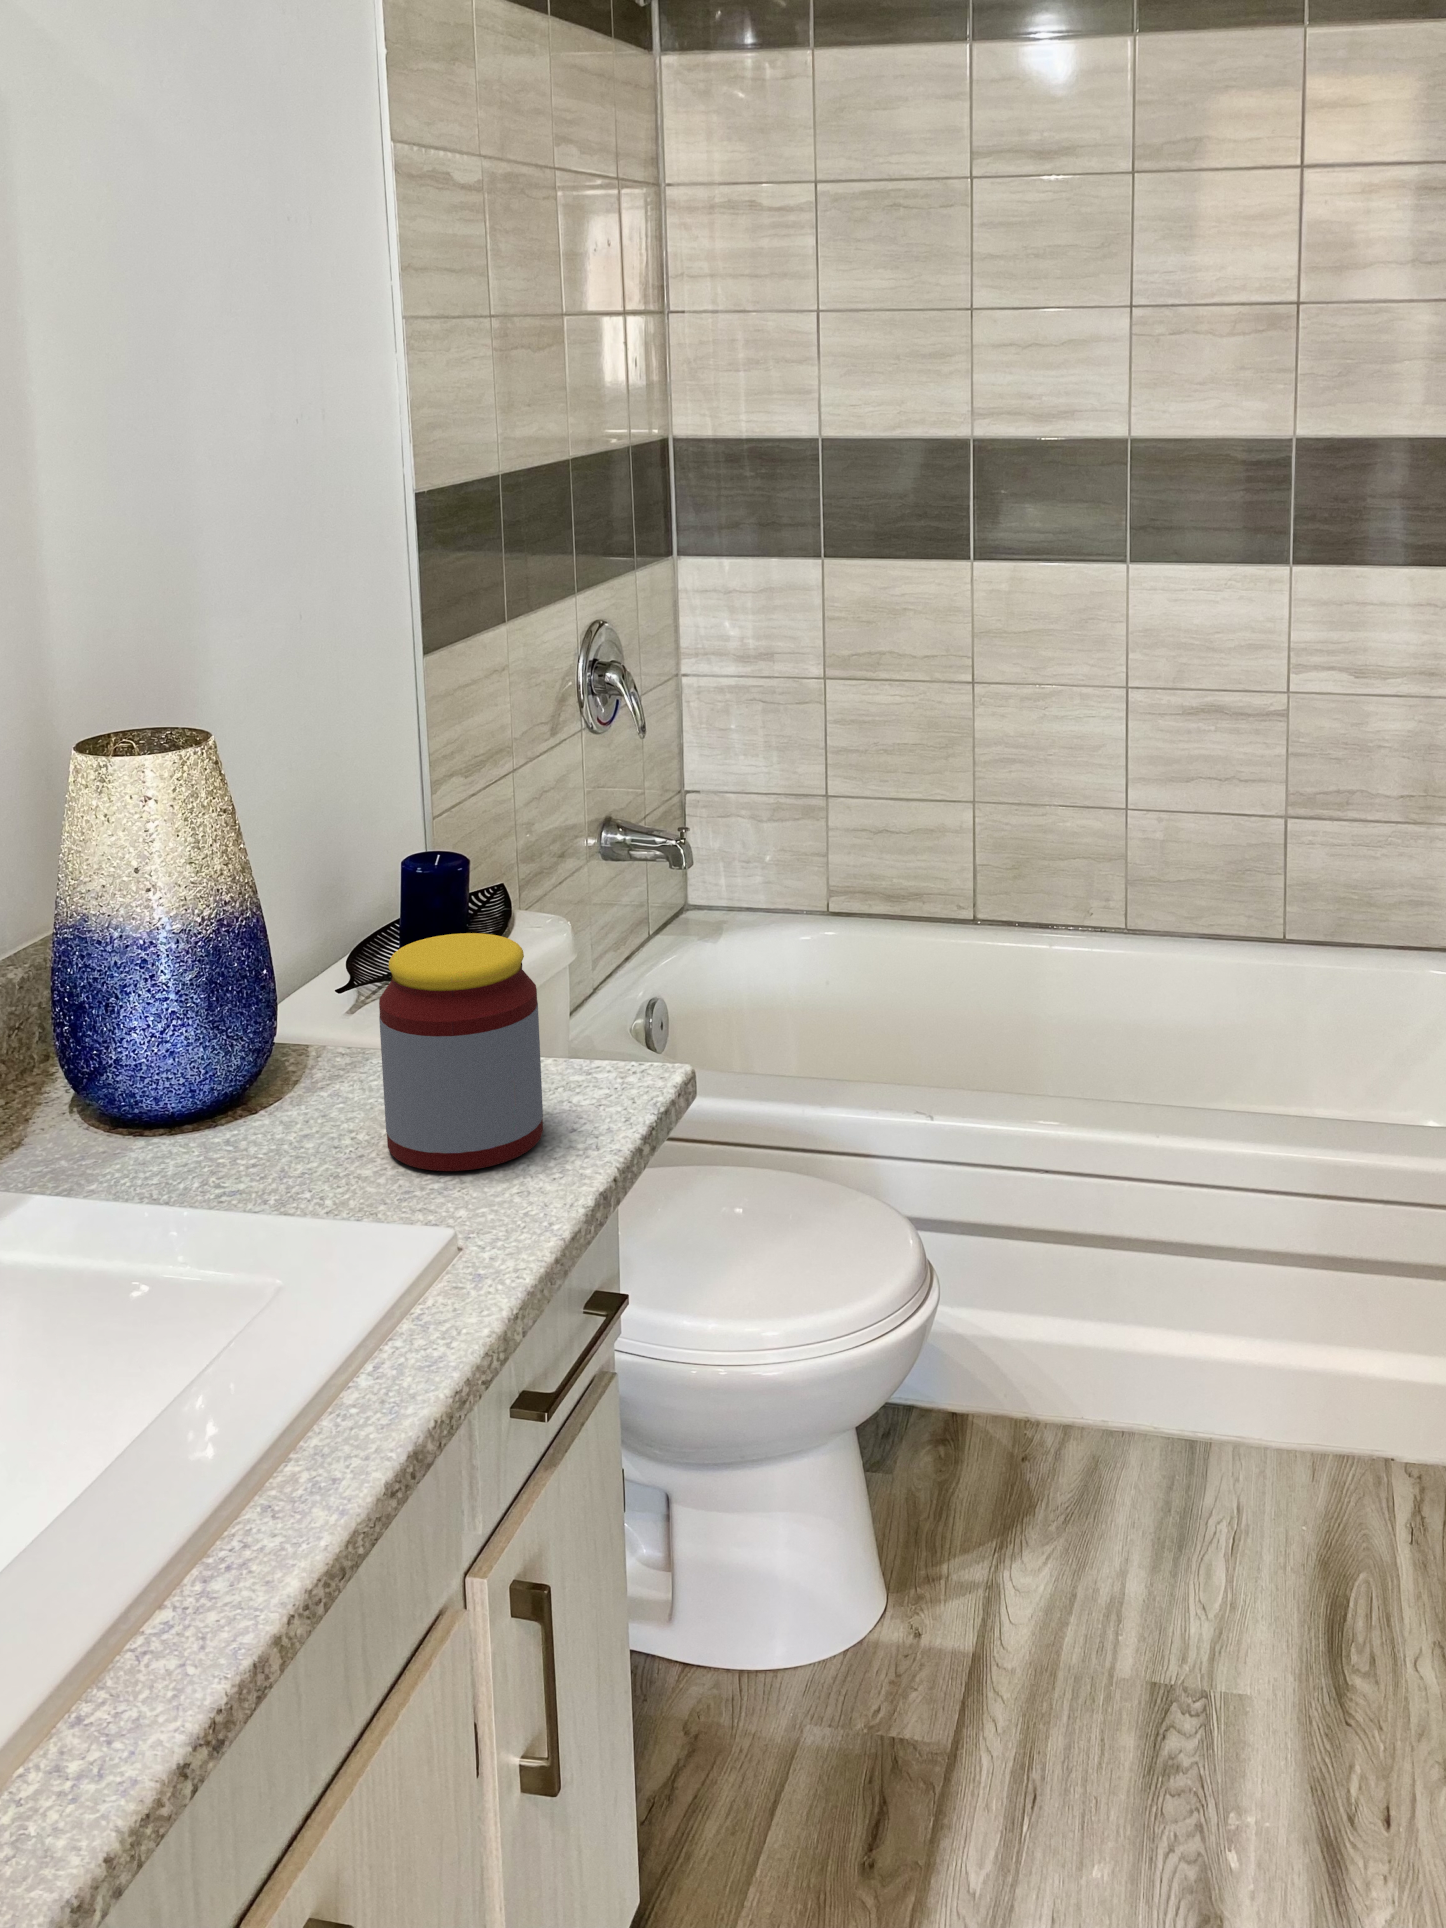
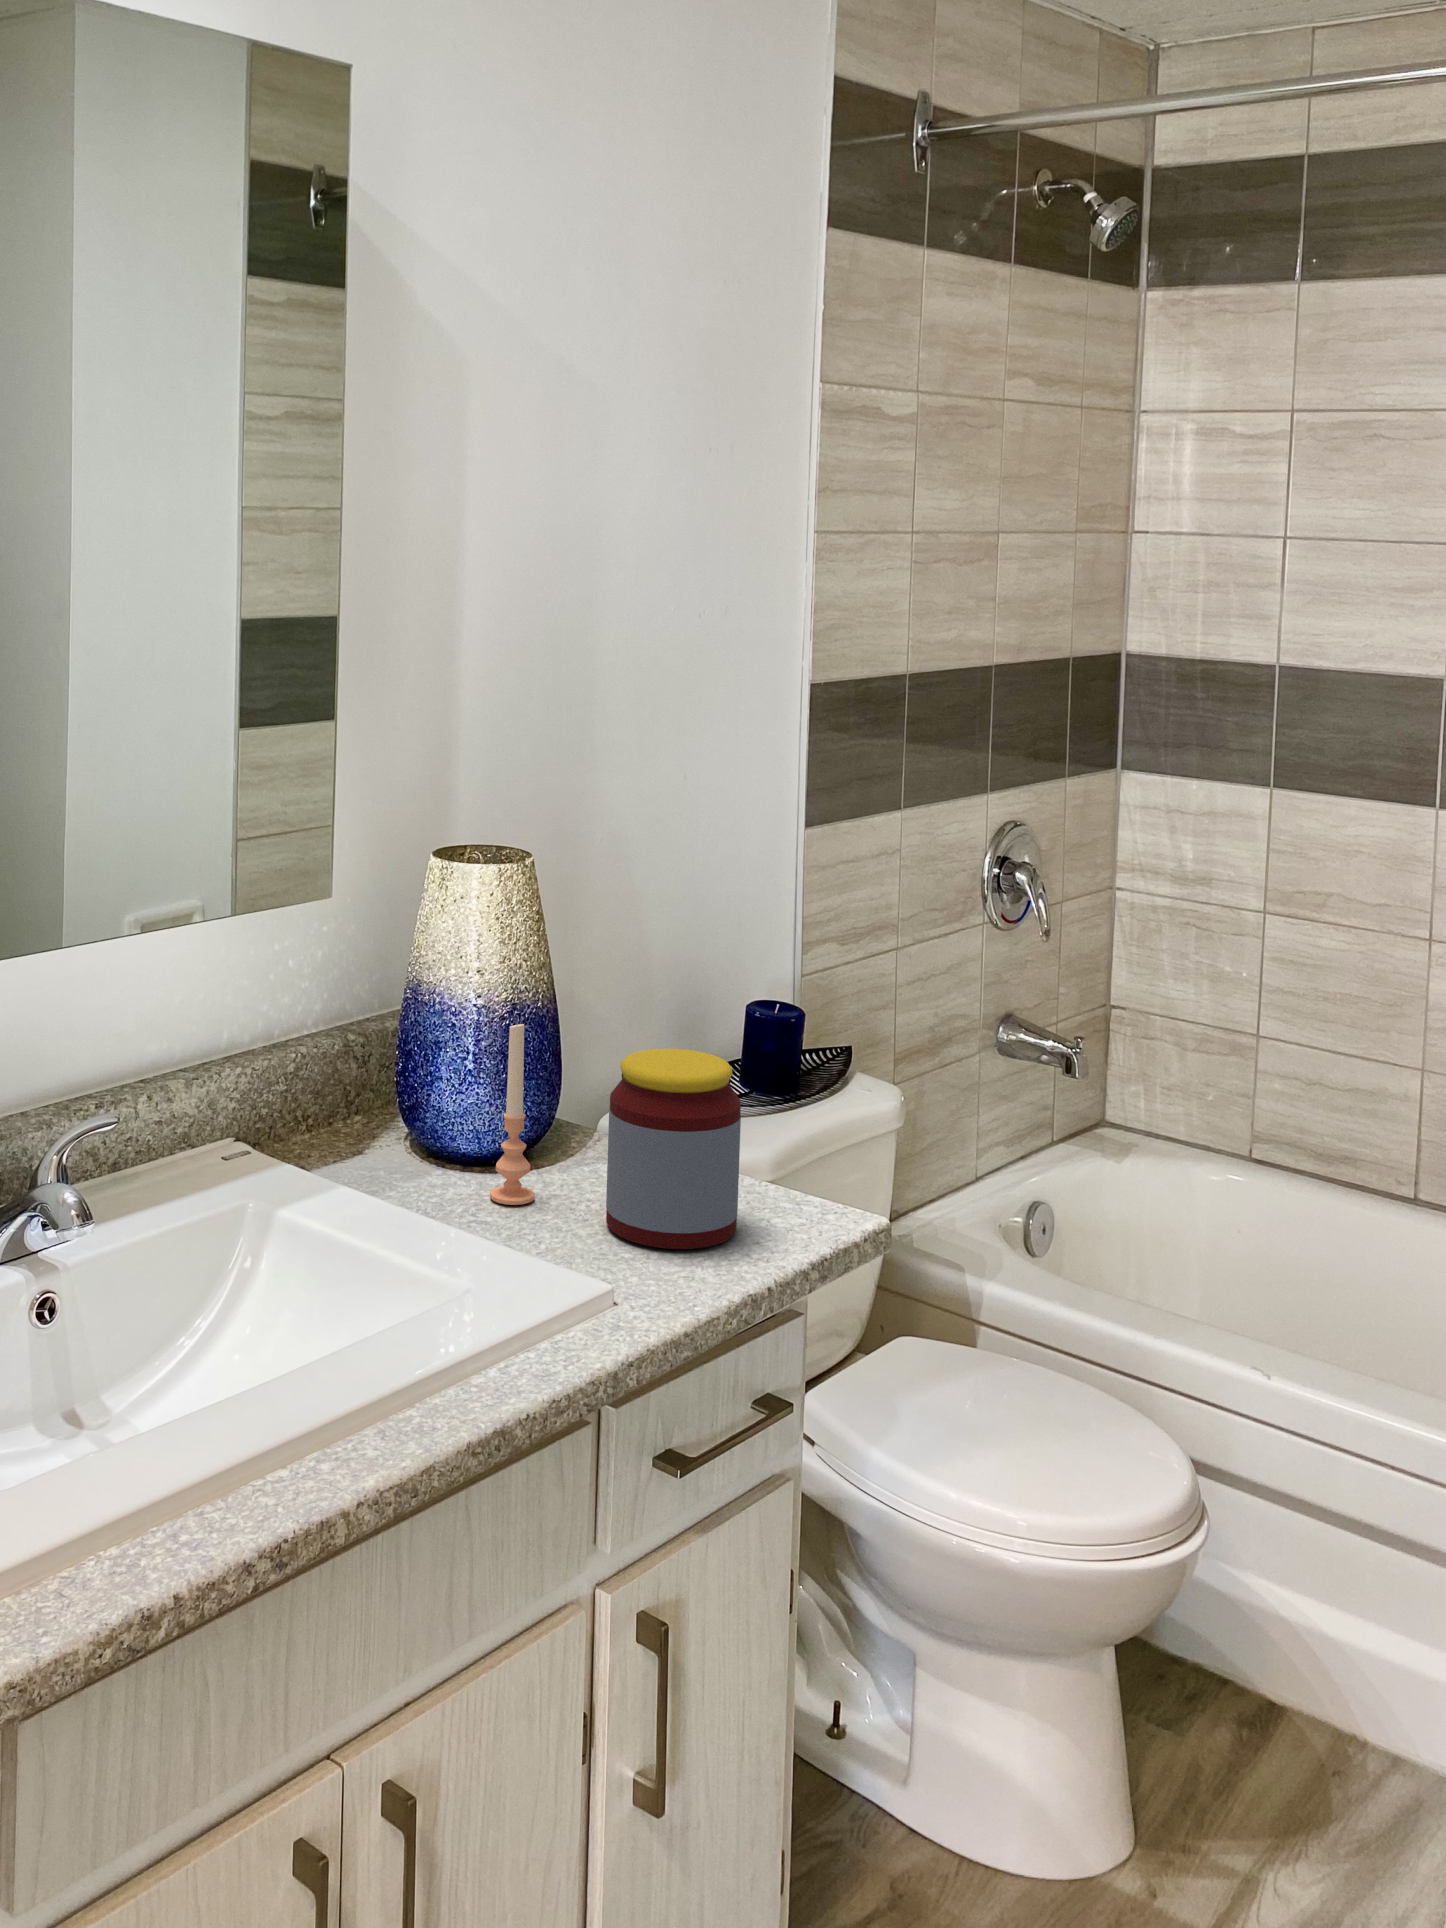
candle: none [229,940,287,1162] -> present [490,1023,534,1205]

